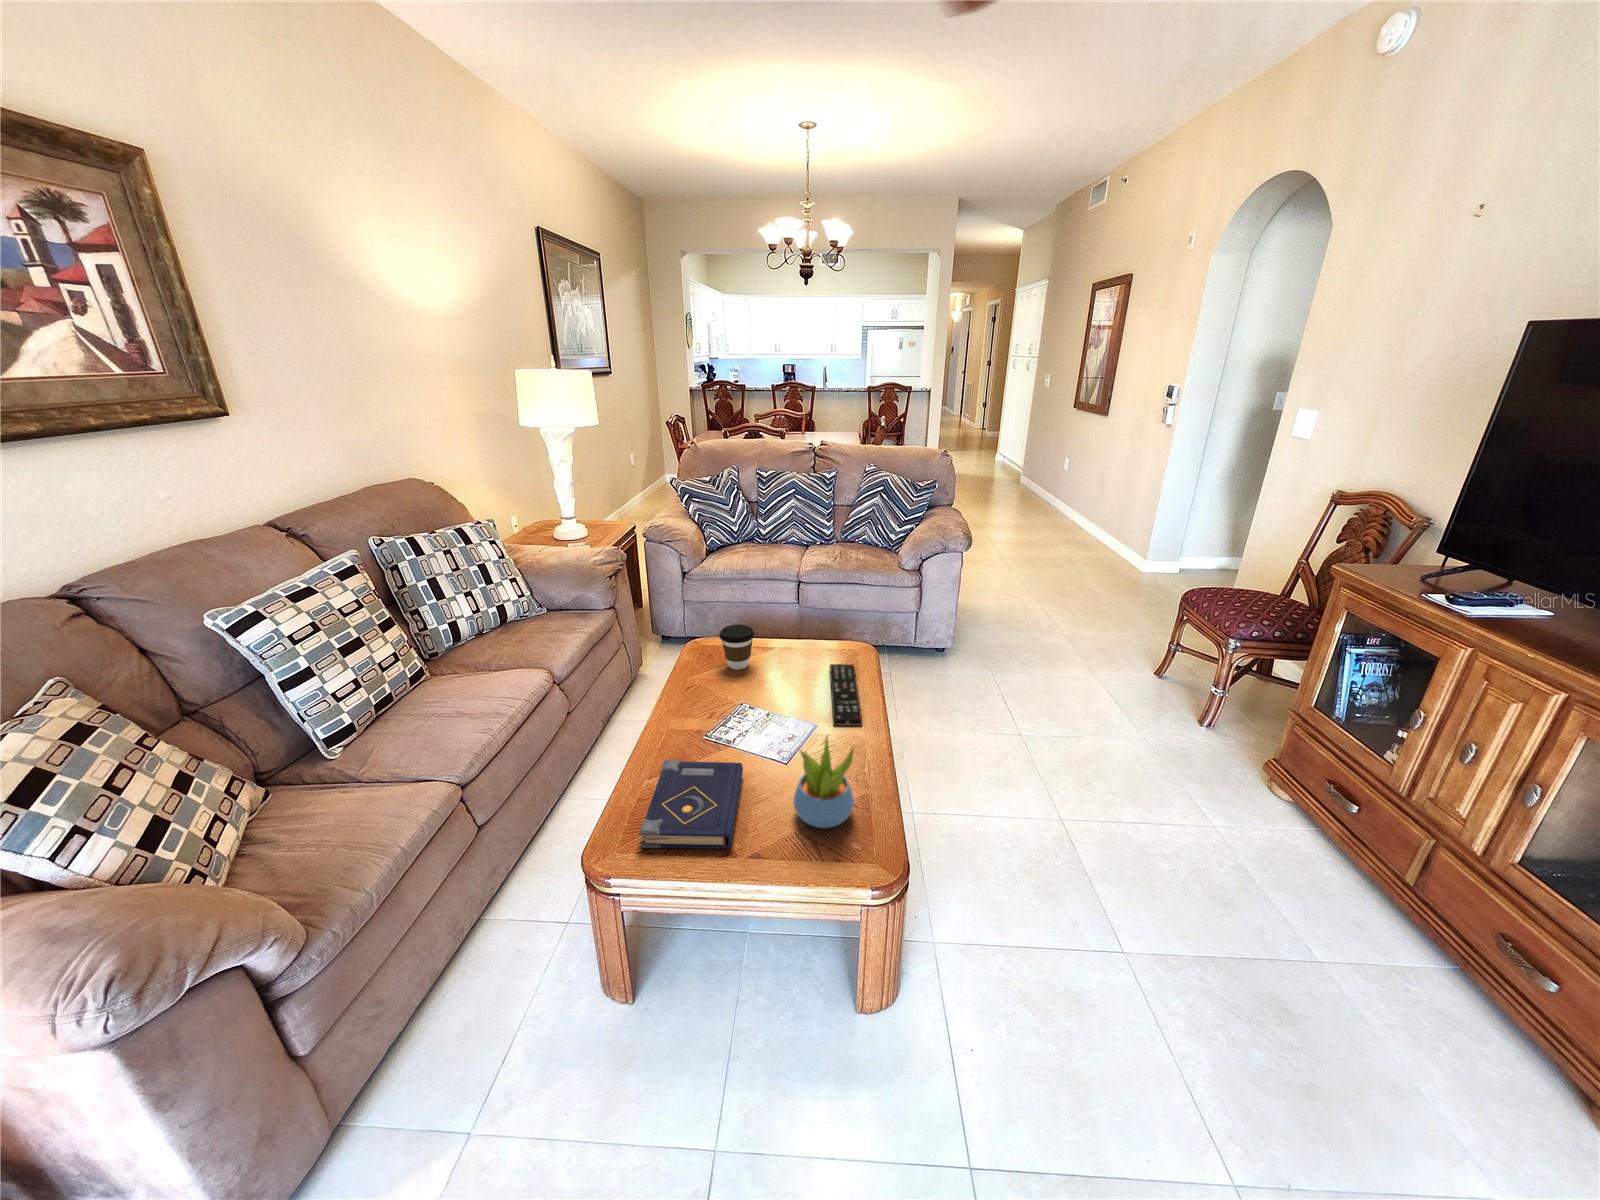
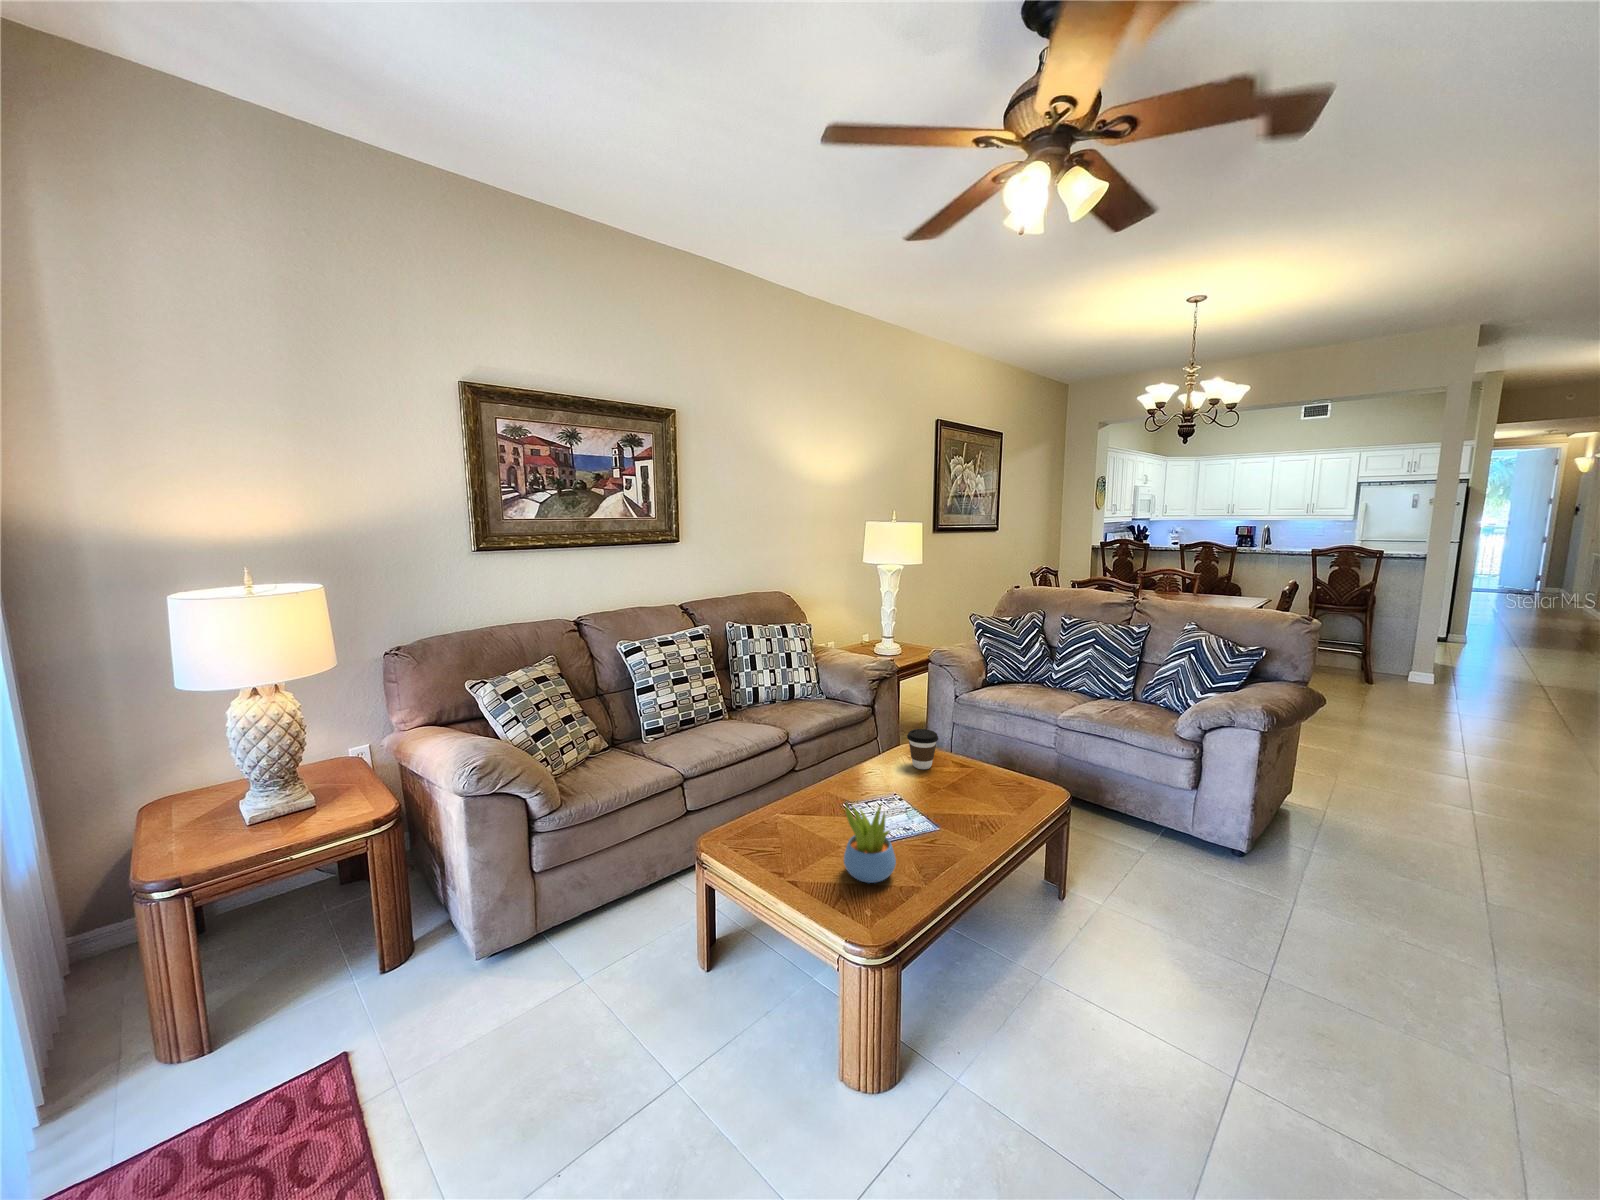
remote control: present [830,664,862,726] -> none [950,786,1020,836]
book: present [639,760,743,849] -> none [737,798,842,864]

